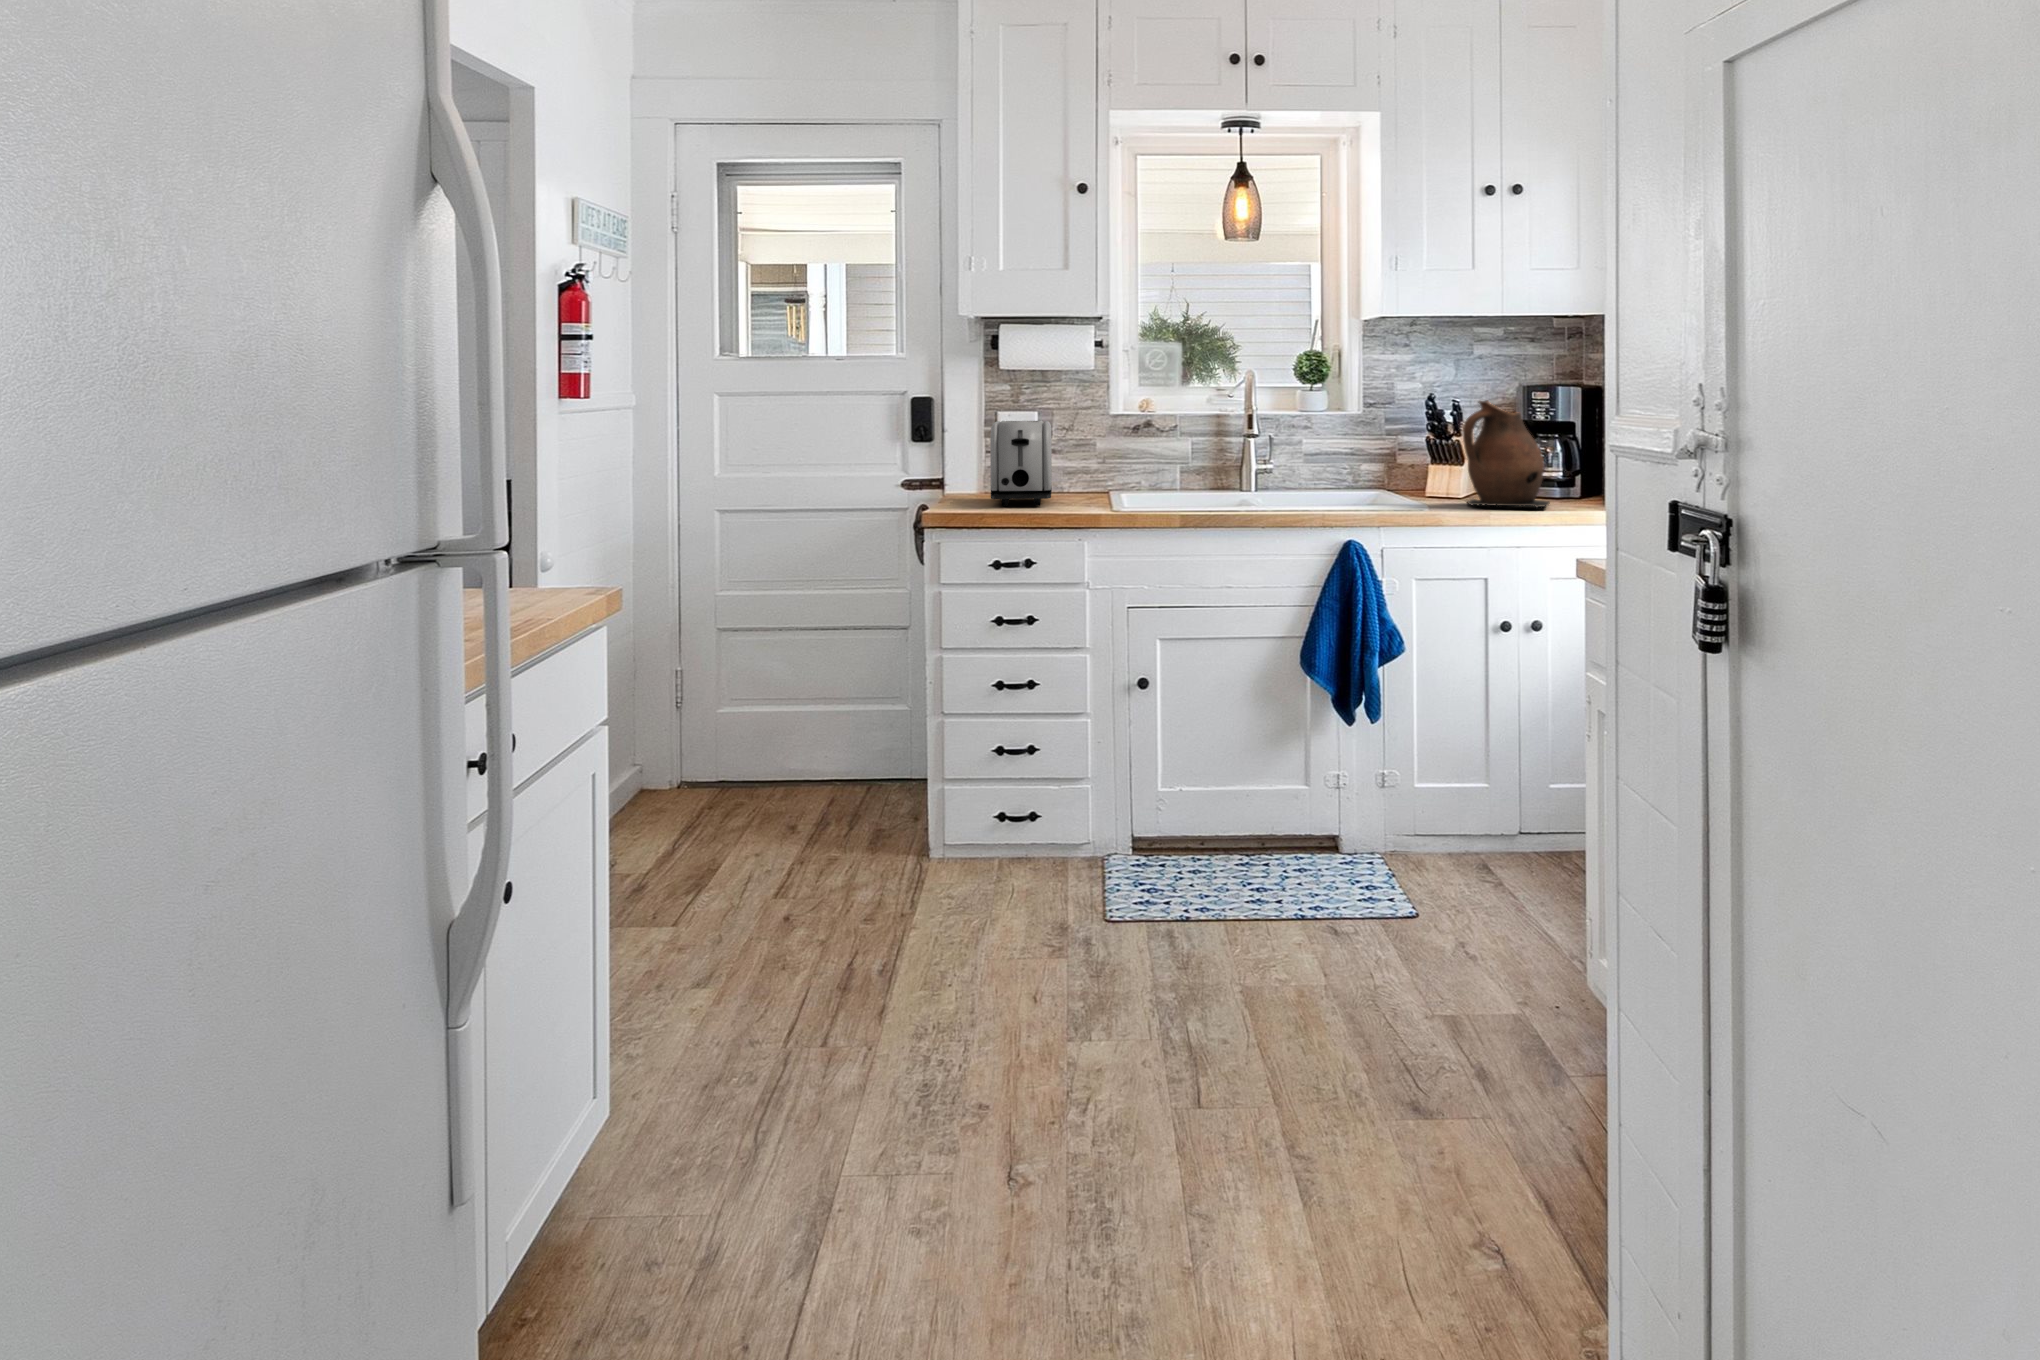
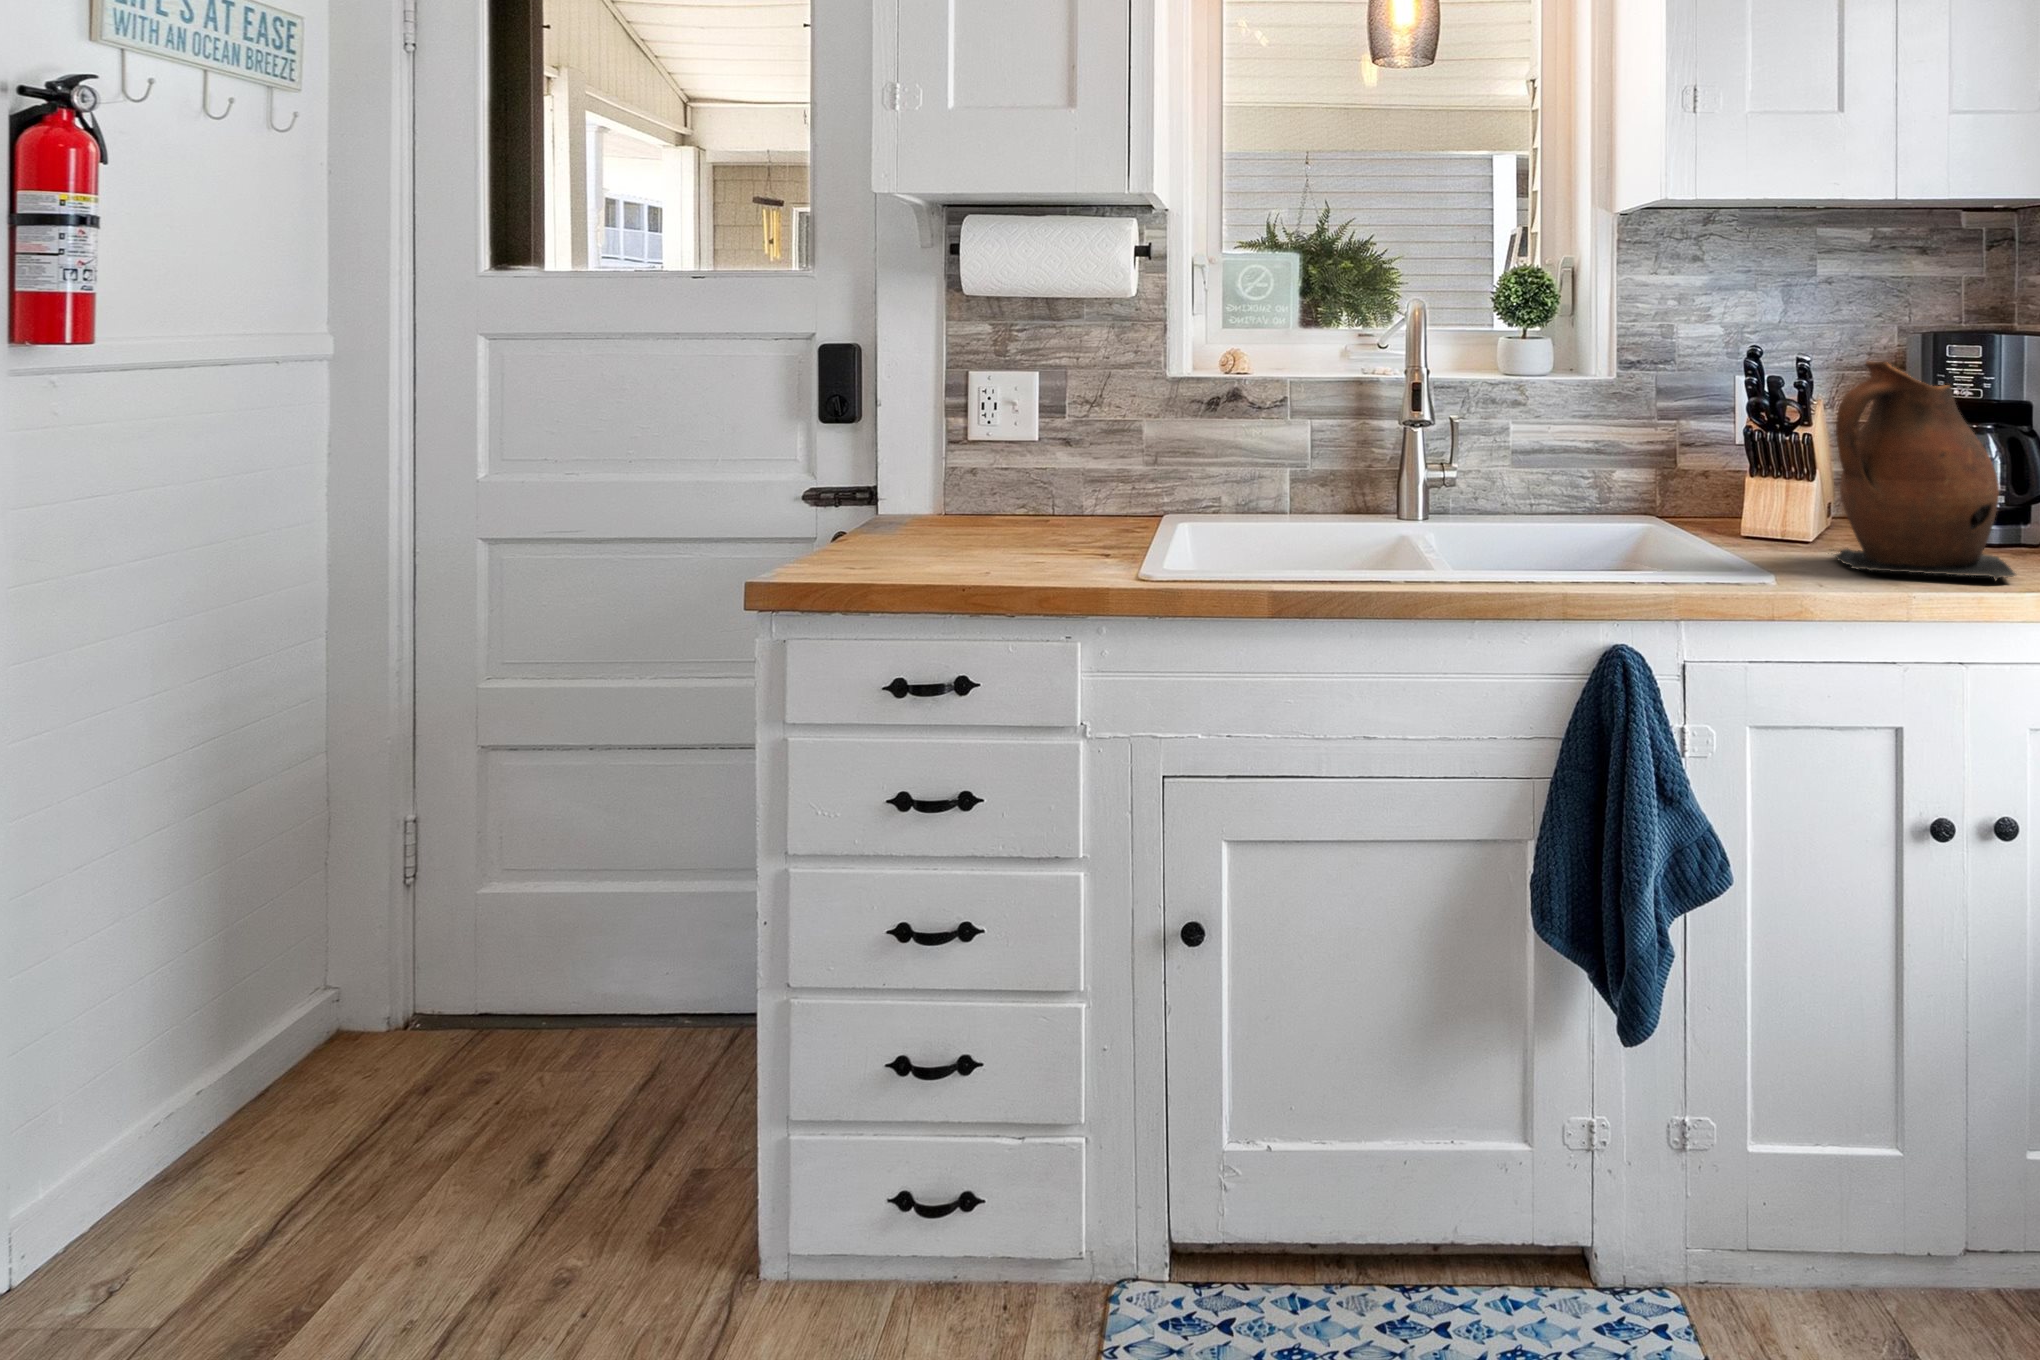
toaster: present [990,421,1052,506] -> none [907,391,1046,559]

